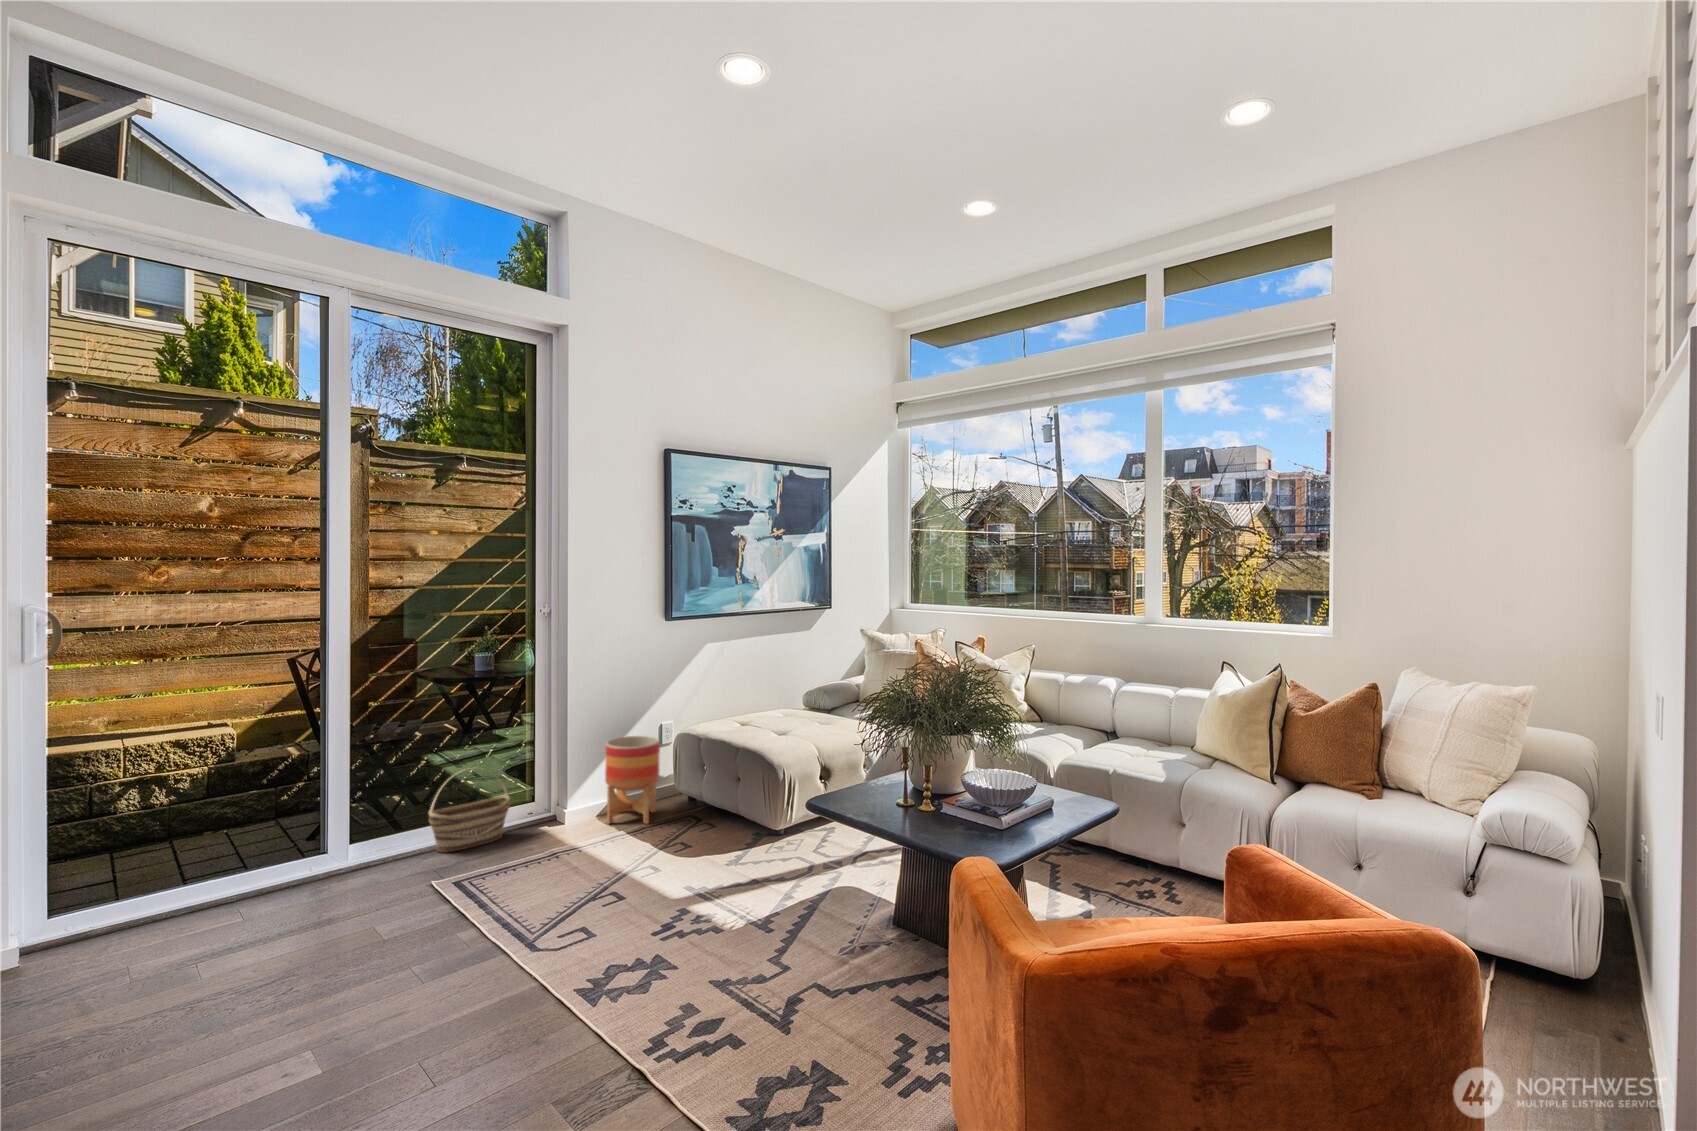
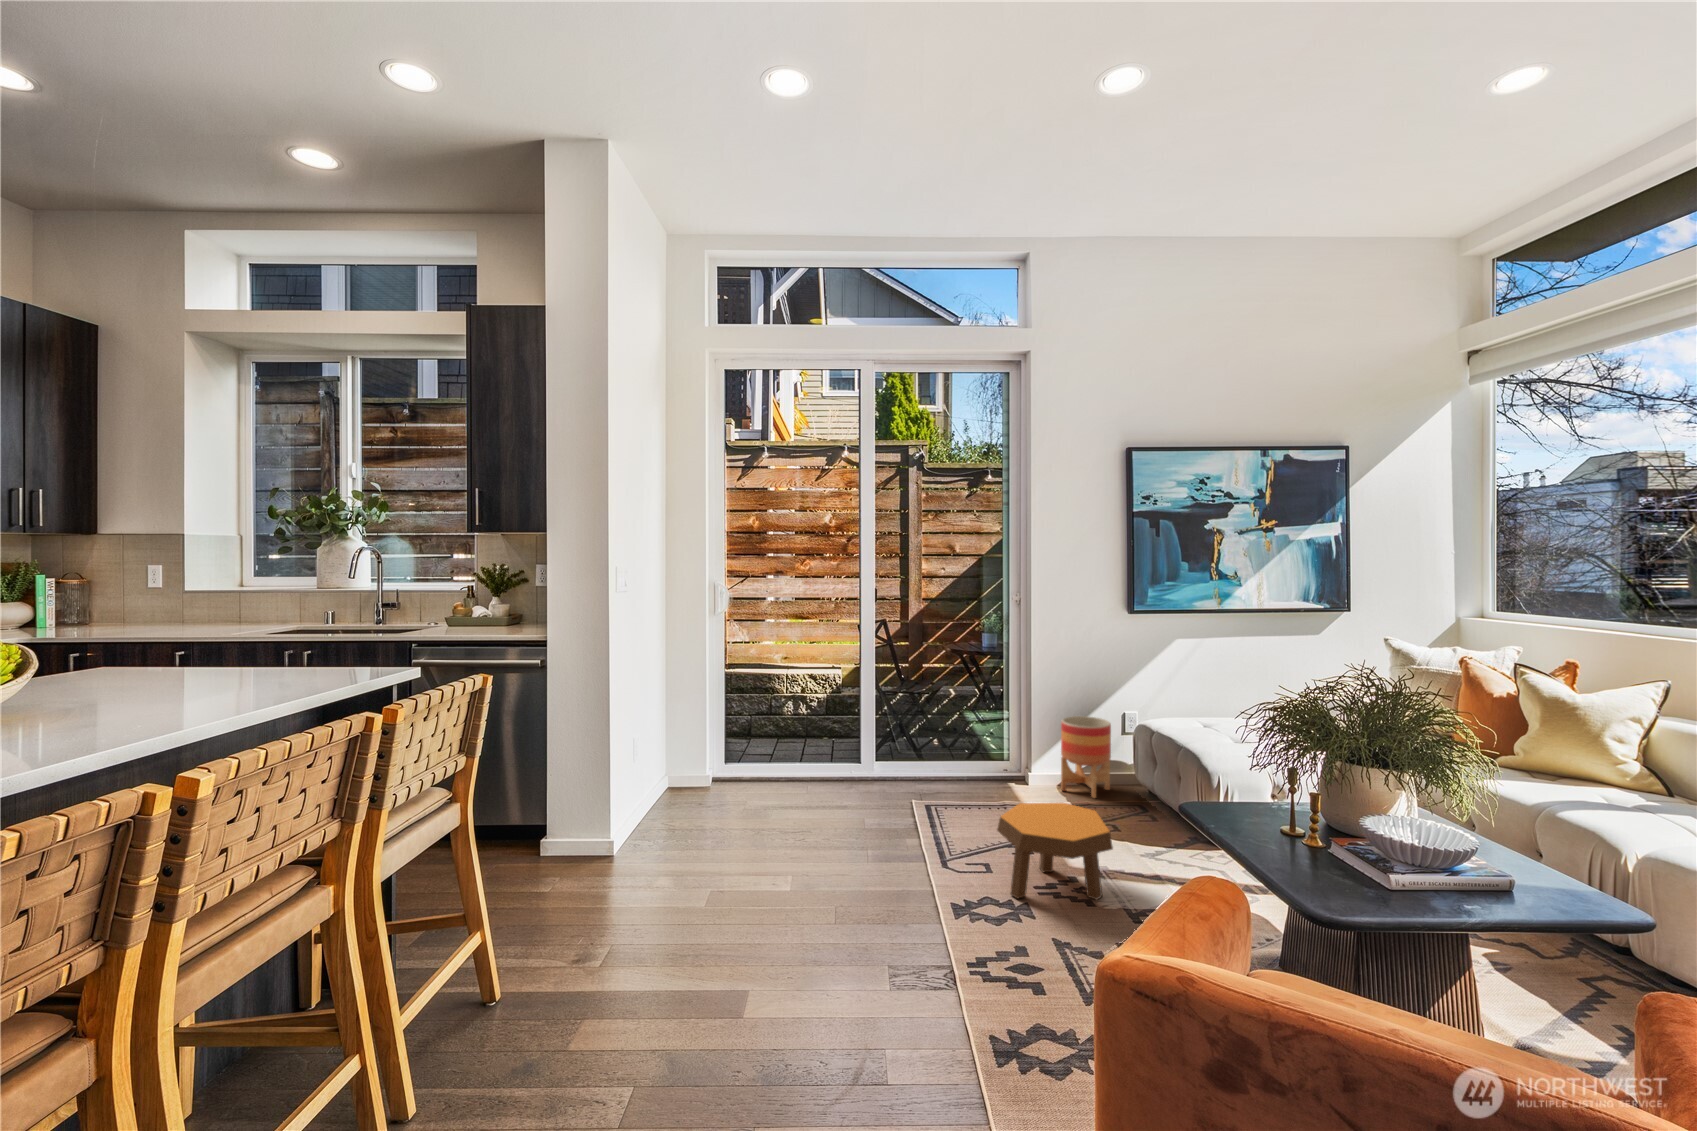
basket: present [429,768,510,852] -> none [921,722,982,785]
footstool: none [607,831,738,954] -> present [997,803,1113,900]

